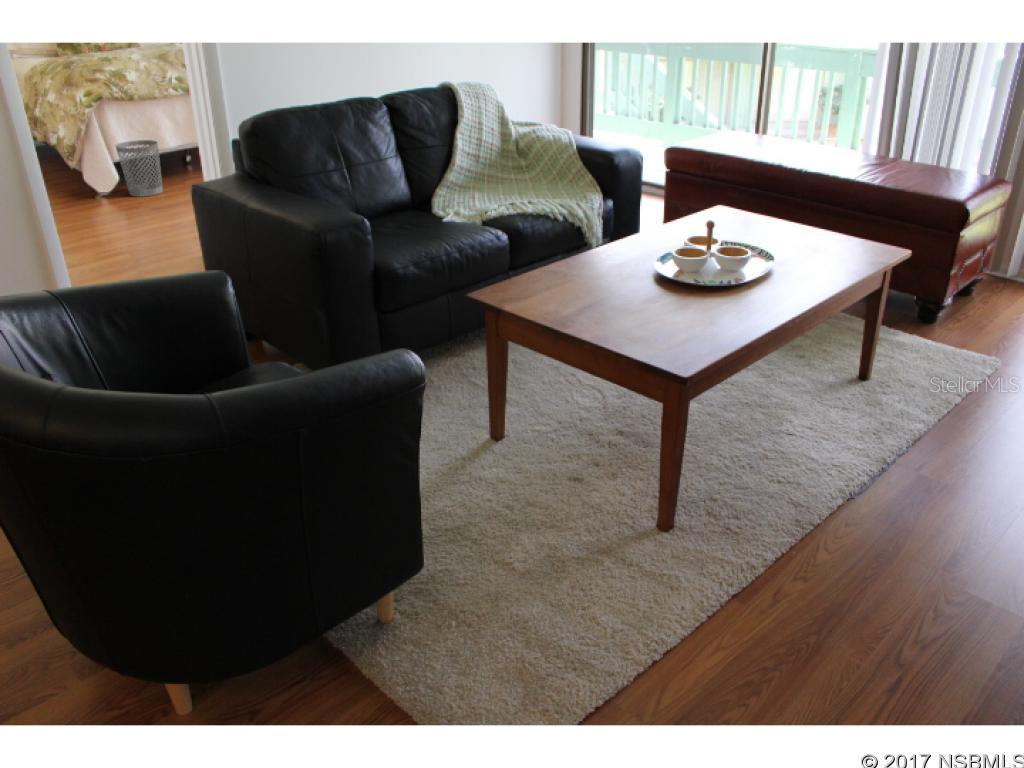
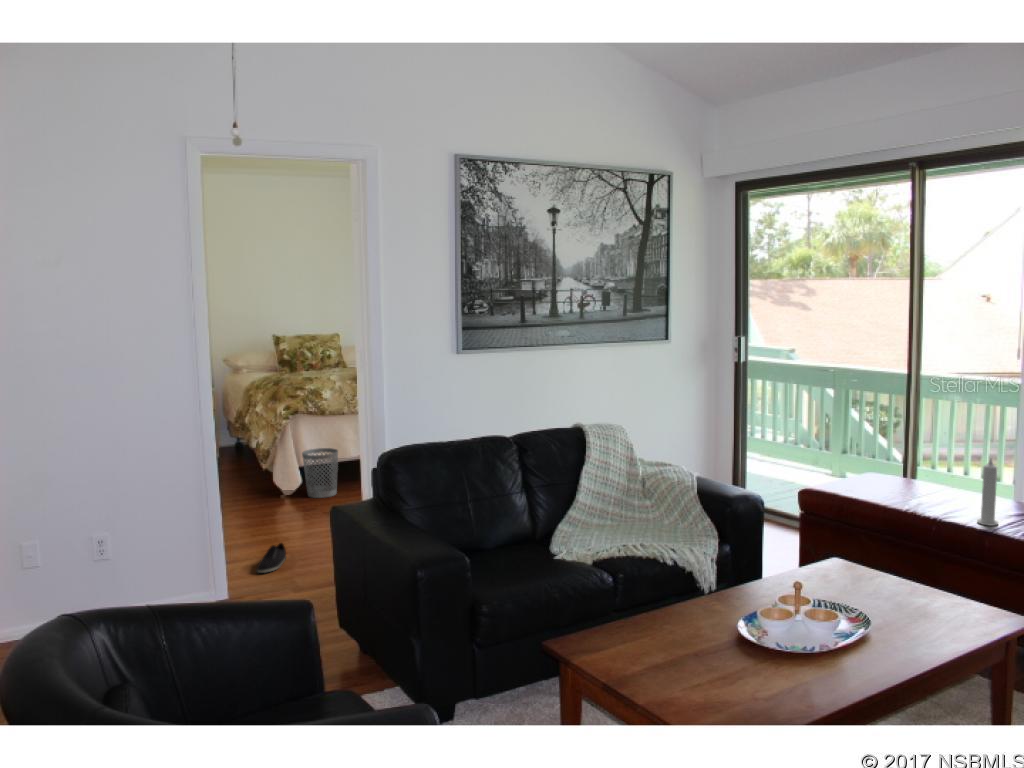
candle: none [831,101,854,167] -> present [977,458,998,526]
shoe: none [104,239,133,271] -> present [257,543,286,573]

